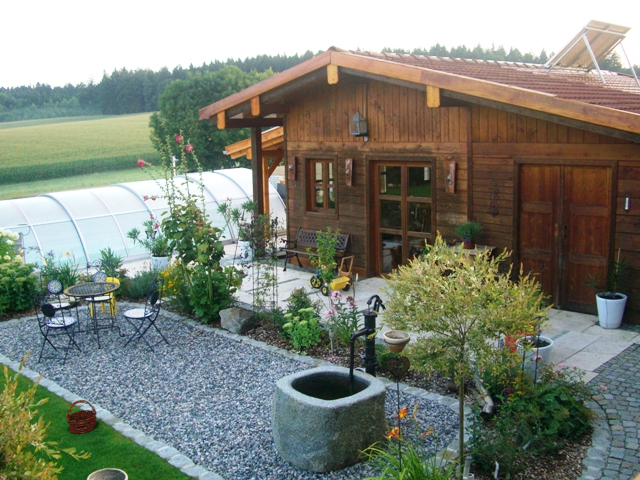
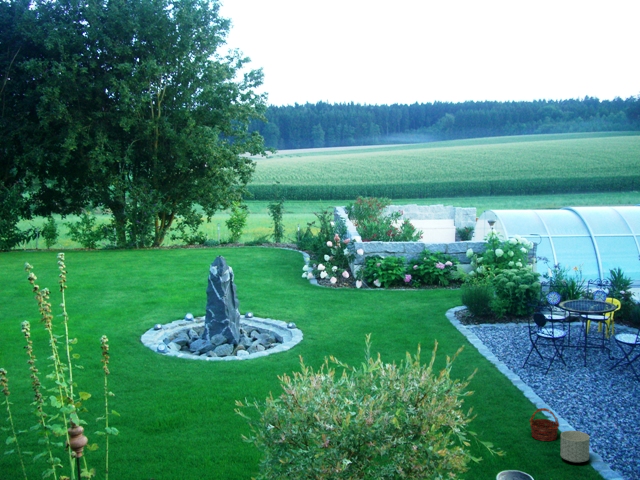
planter: none [104,414,133,446] -> present [560,431,590,463]

